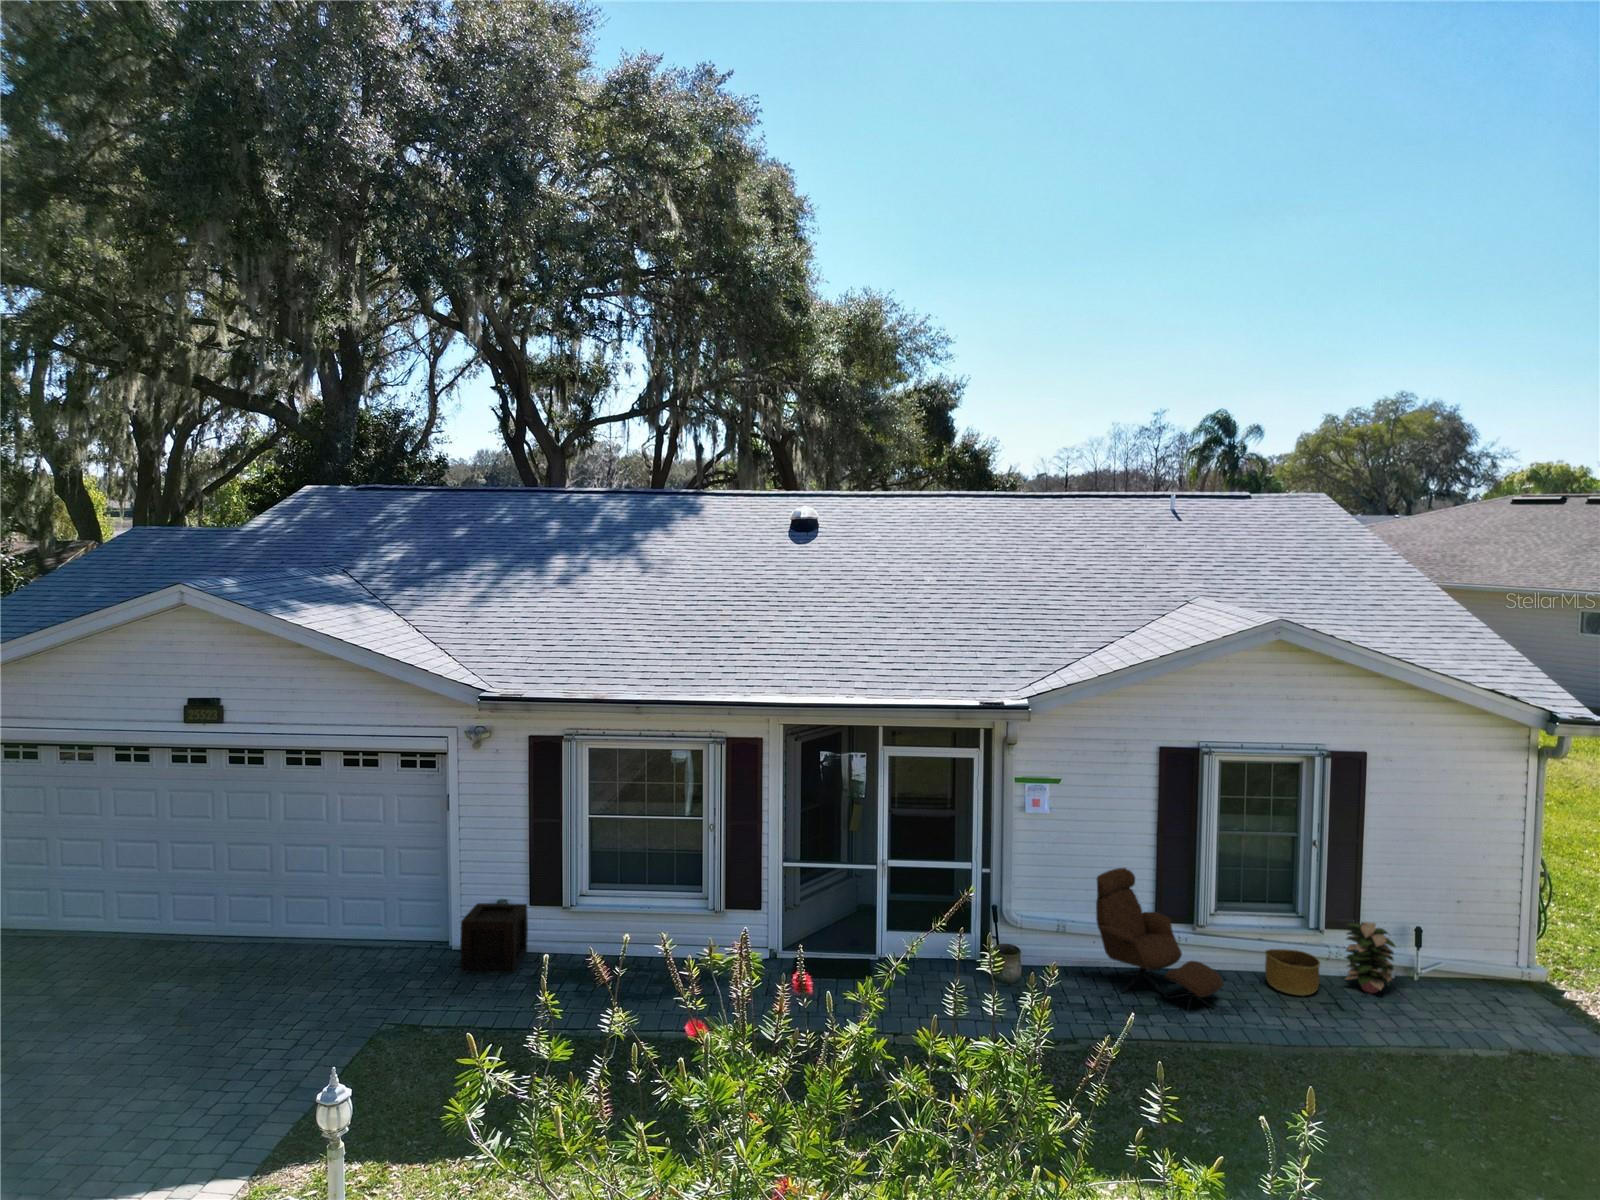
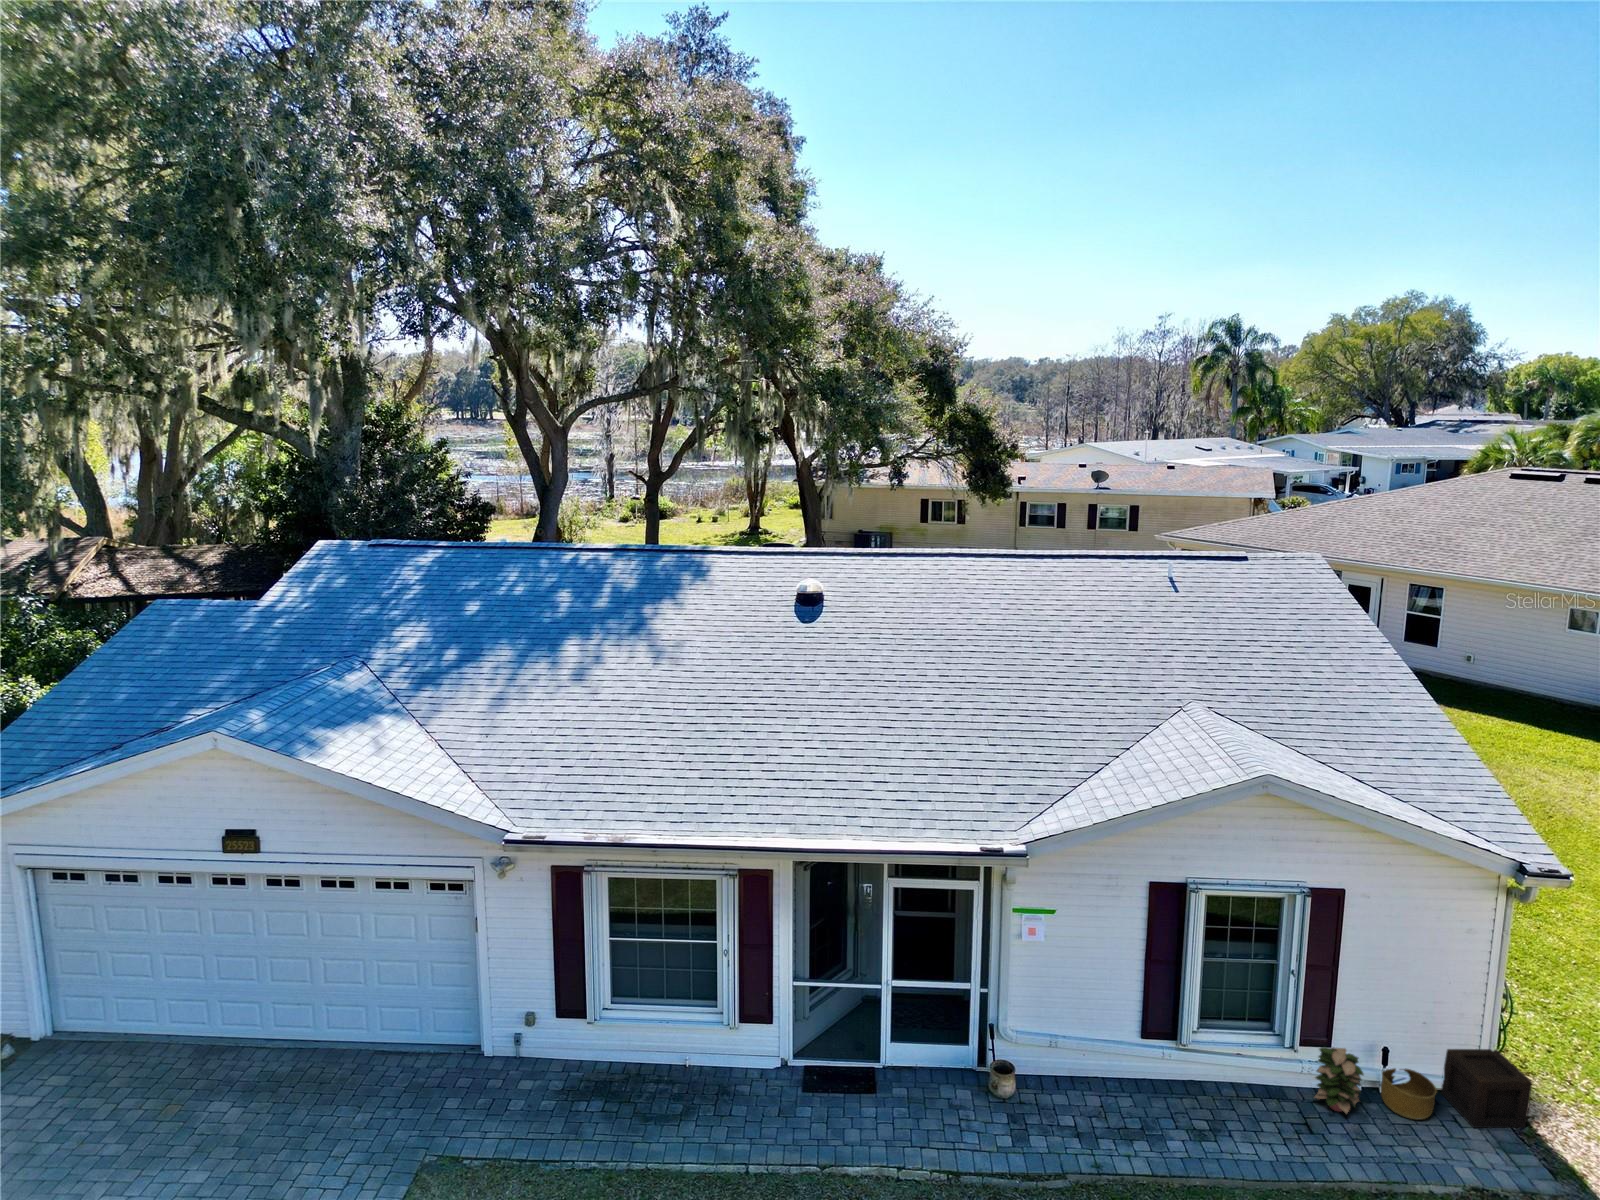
lounge chair: present [1096,868,1223,1011] -> none [1086,987,1202,1139]
wooden crate: present [460,903,528,973] -> present [1441,1049,1532,1128]
basket: present [1265,949,1320,996] -> present [1381,1068,1437,1119]

